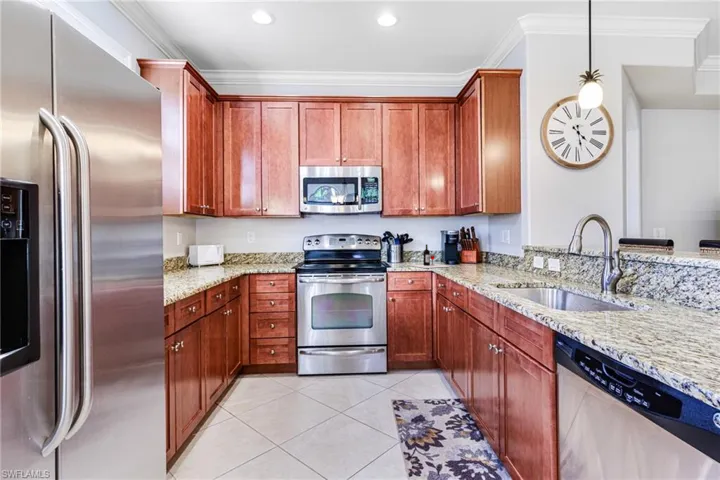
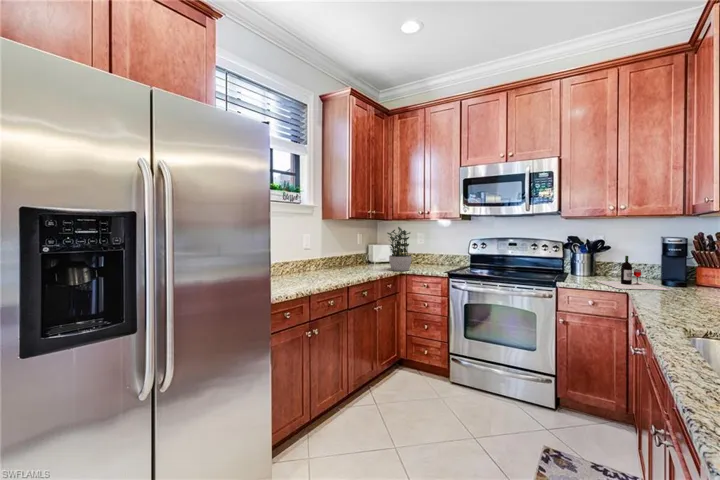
potted plant: none [224,222,254,270] -> present [387,227,411,271]

